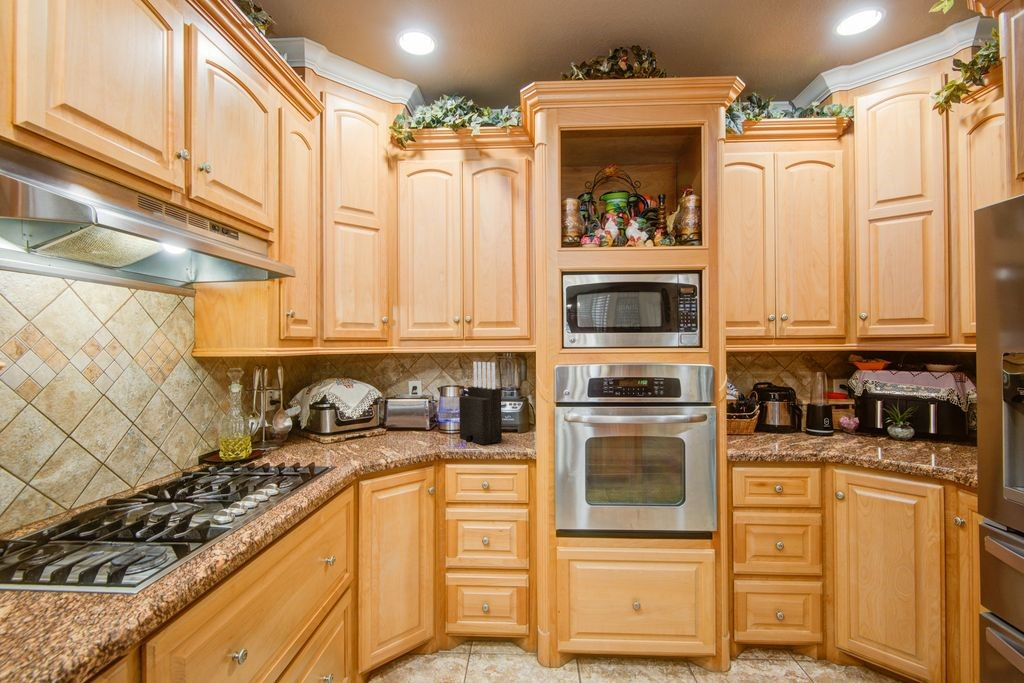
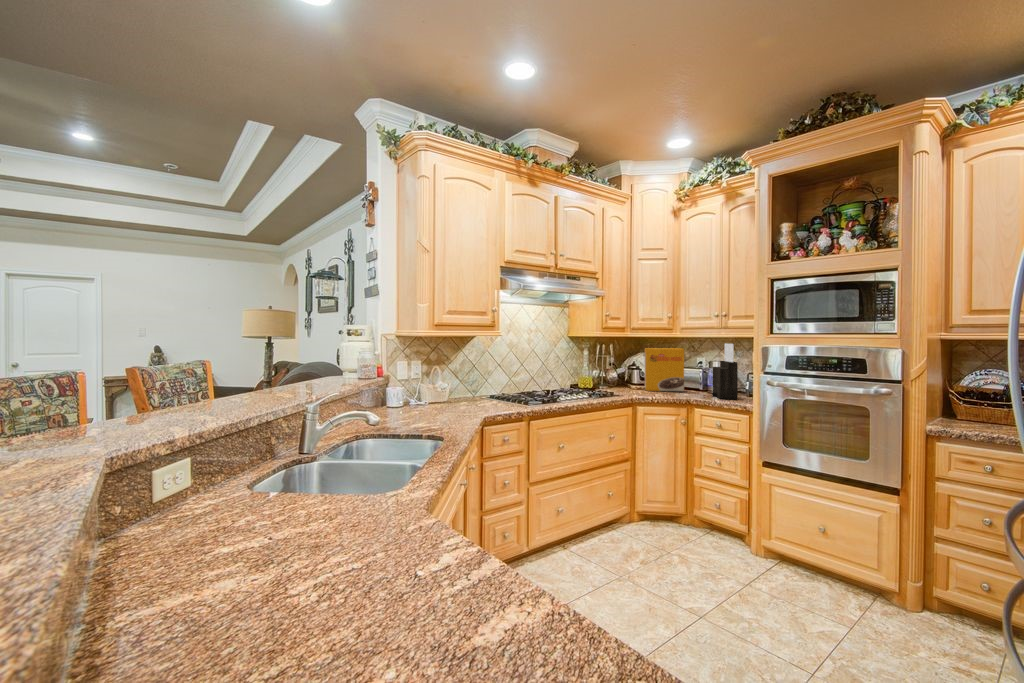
cereal box: none [352,371,418,447] -> present [645,348,684,391]

